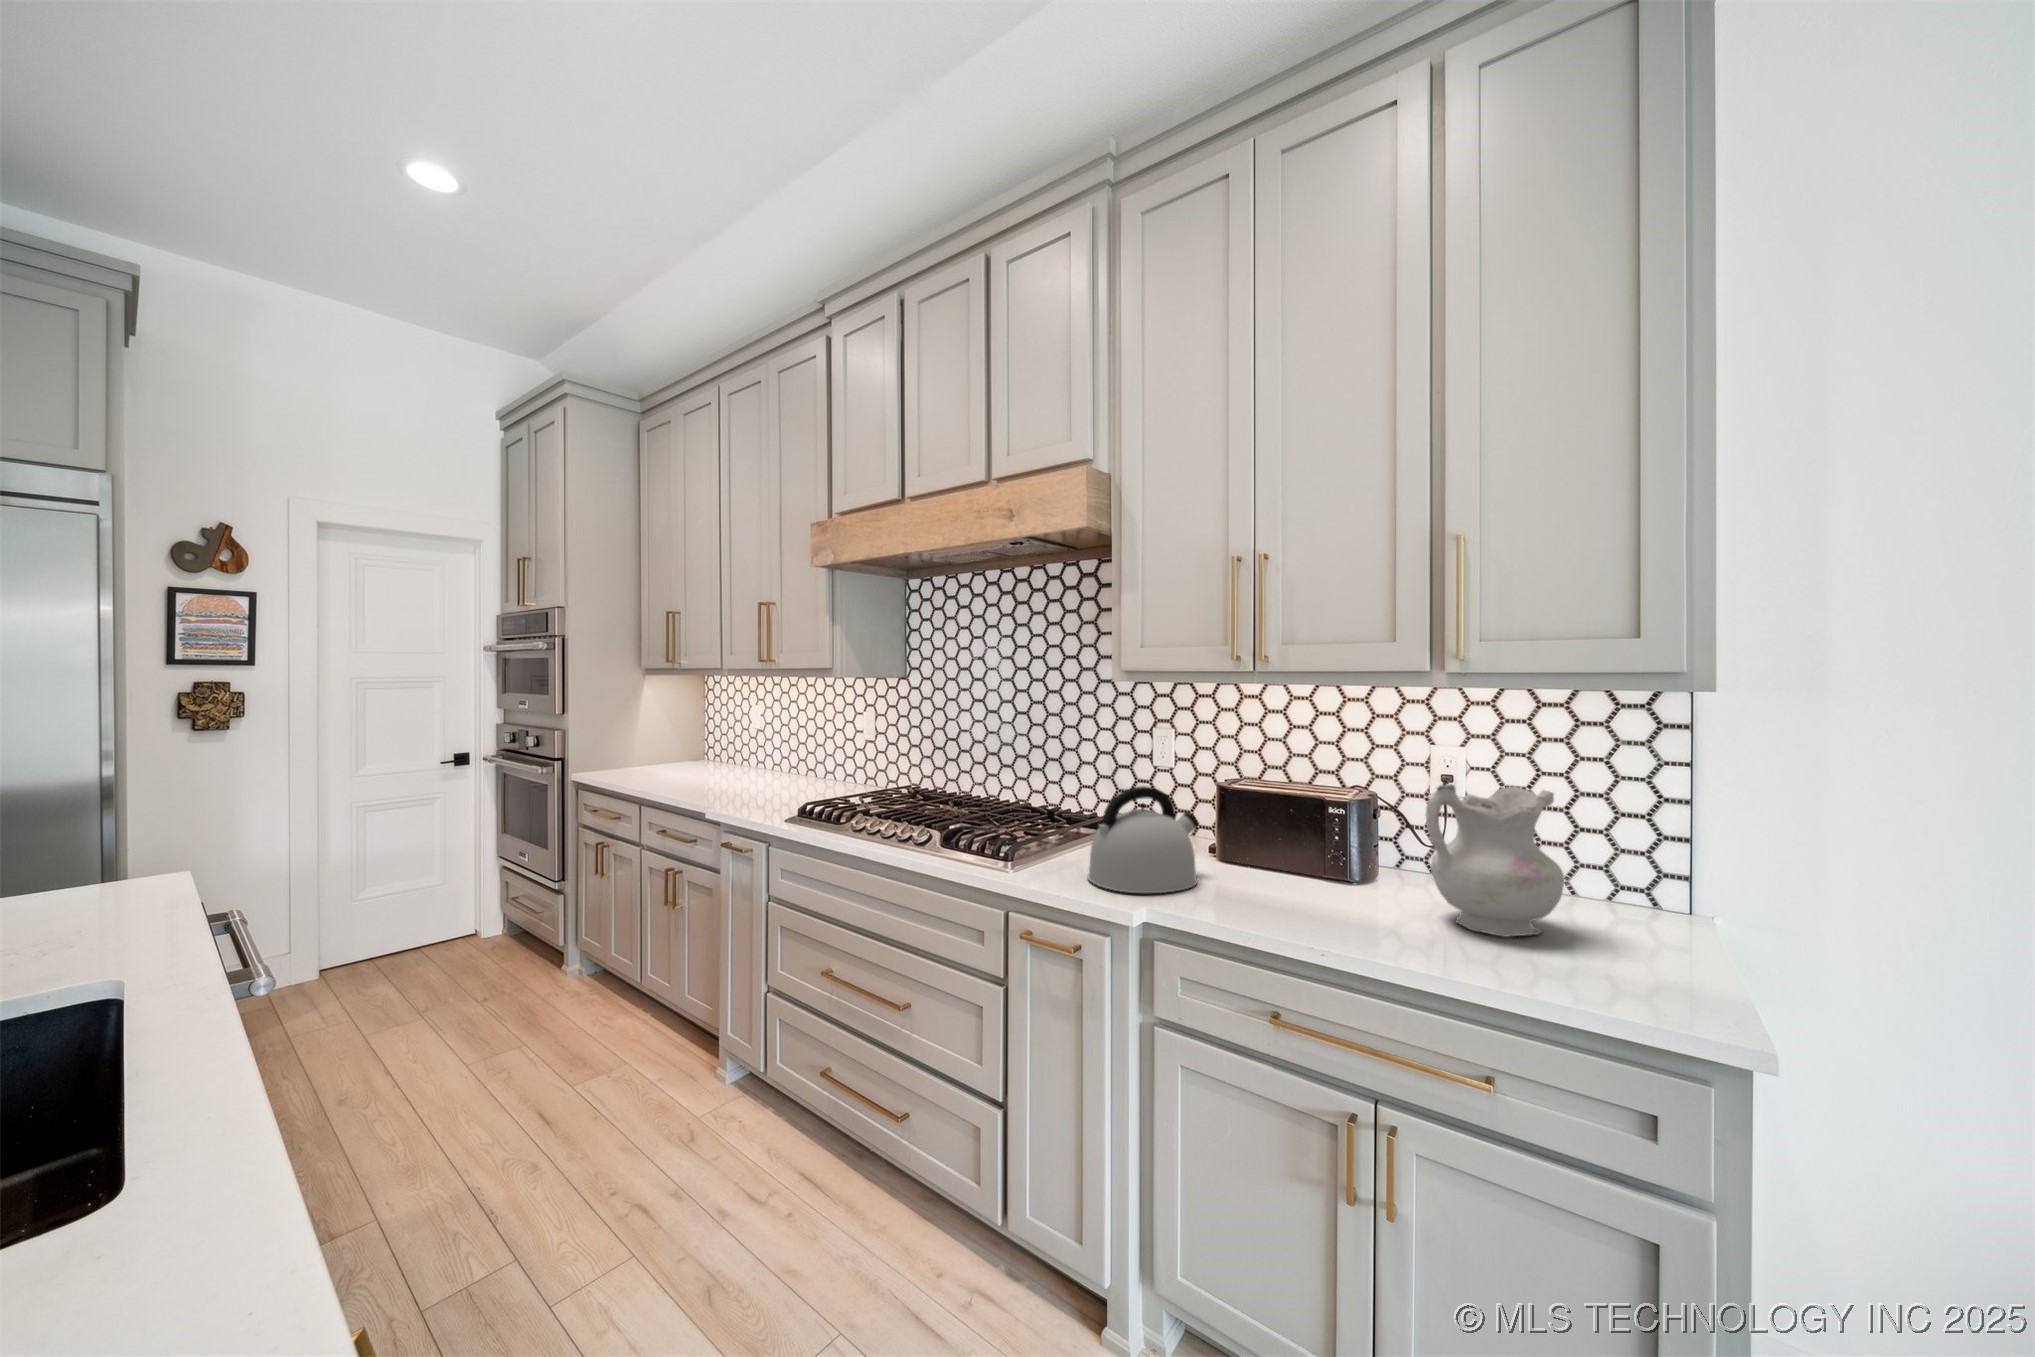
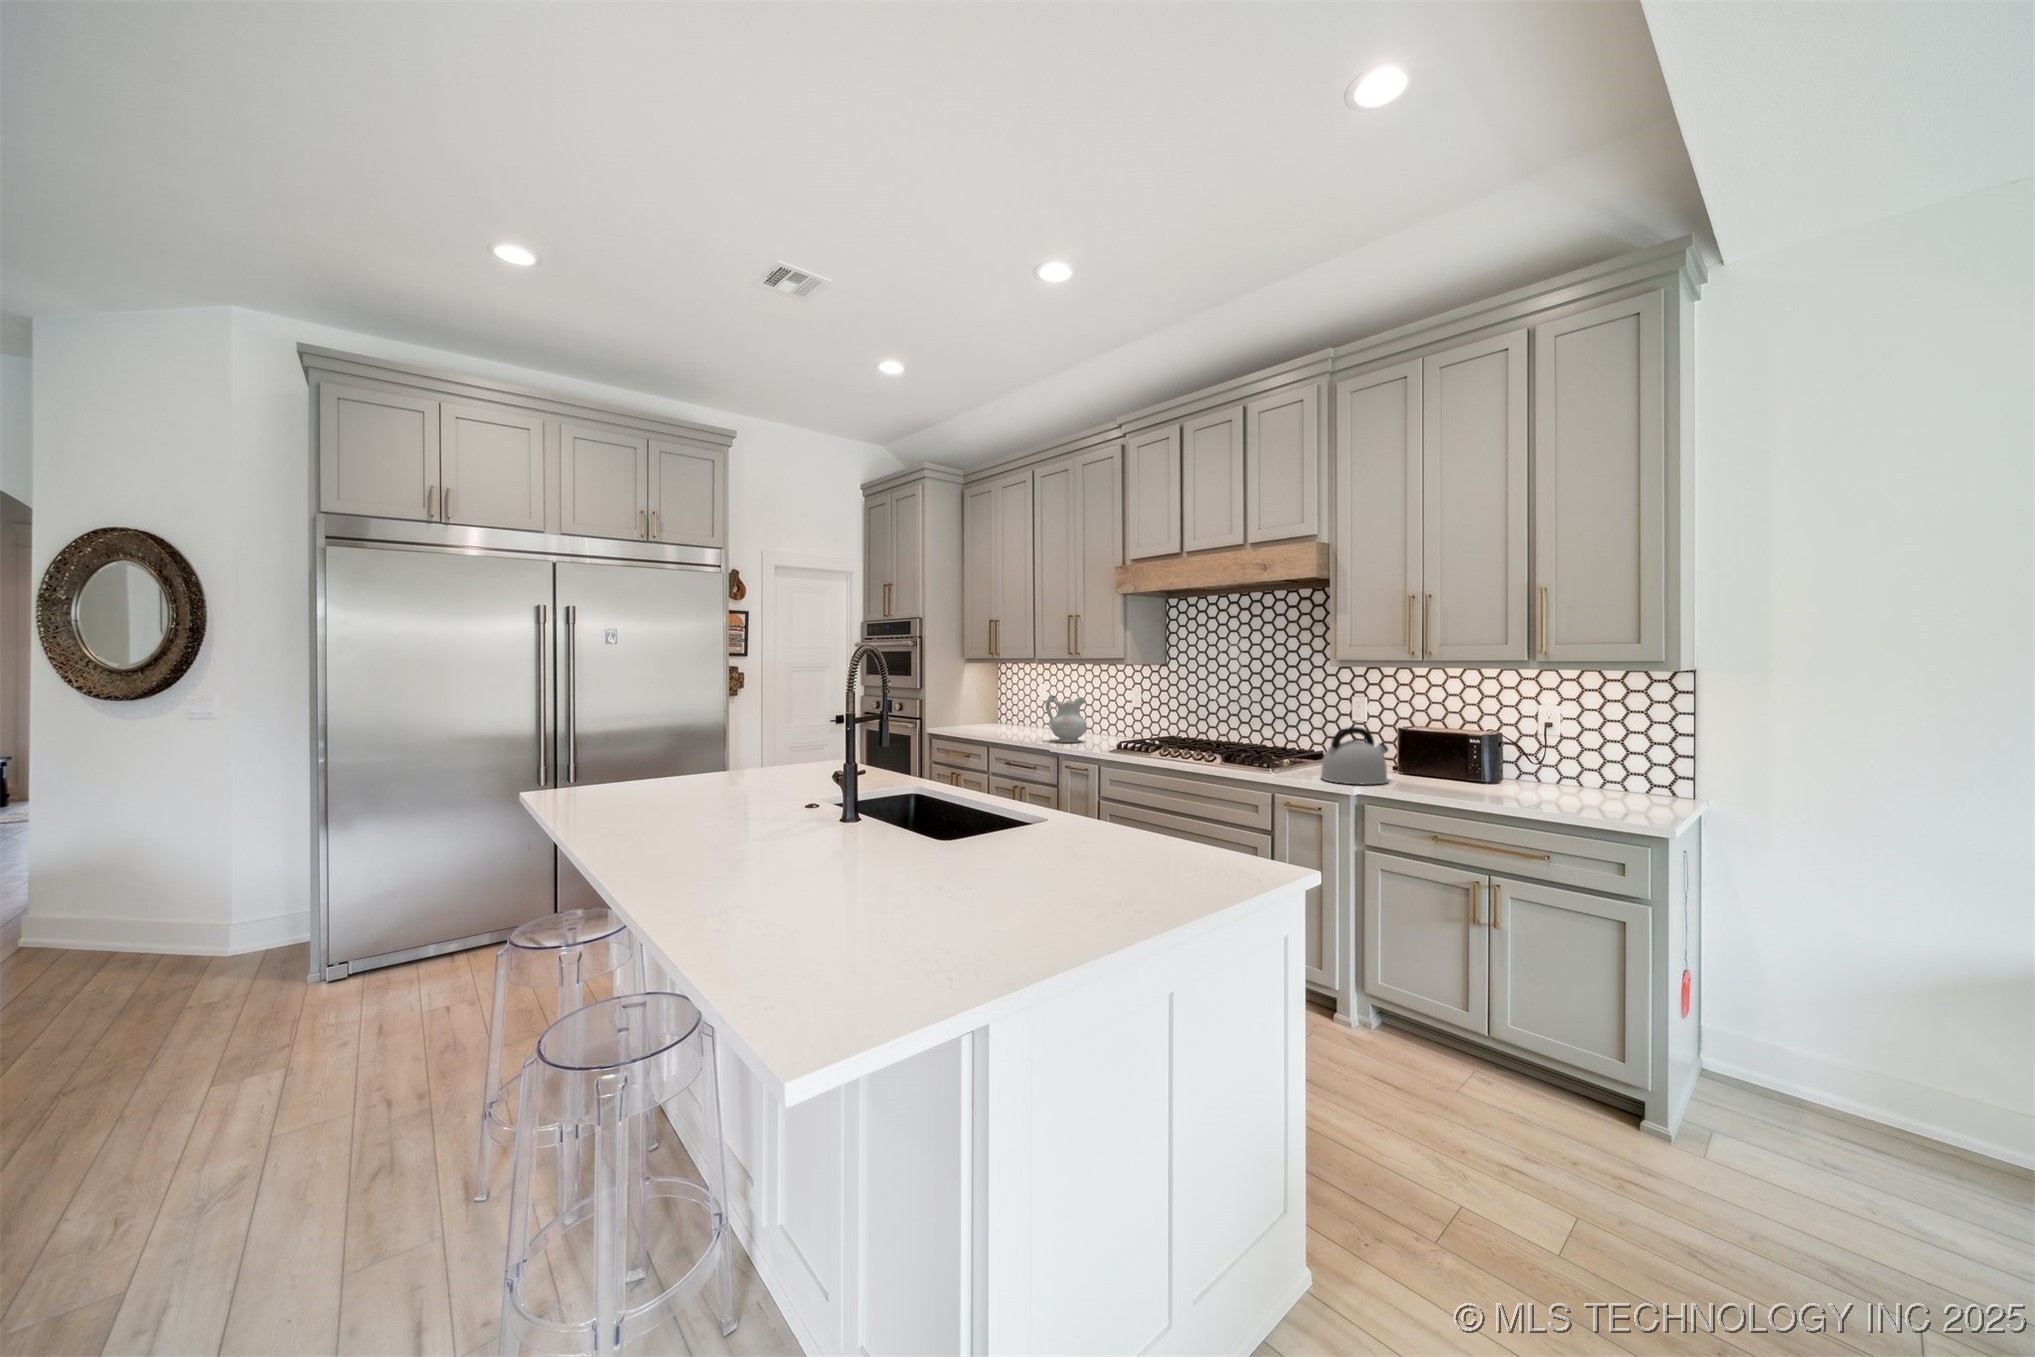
ceramic pitcher: present [1426,785,1564,937] -> present [1046,695,1087,743]

